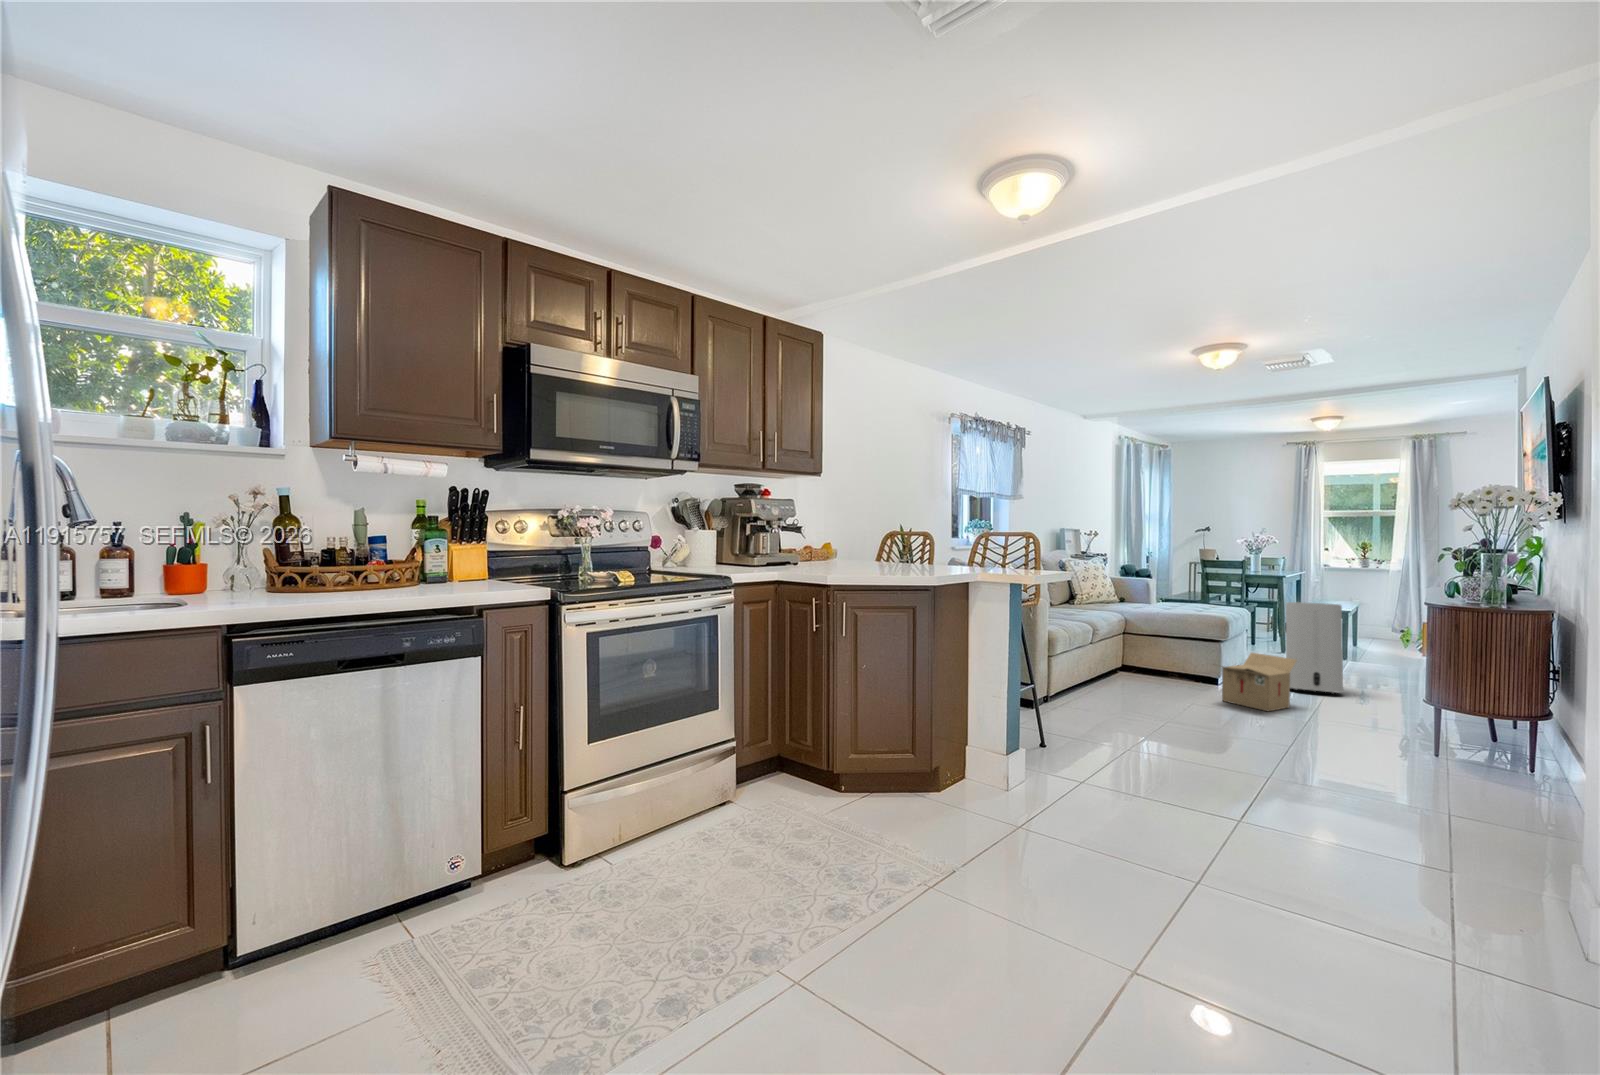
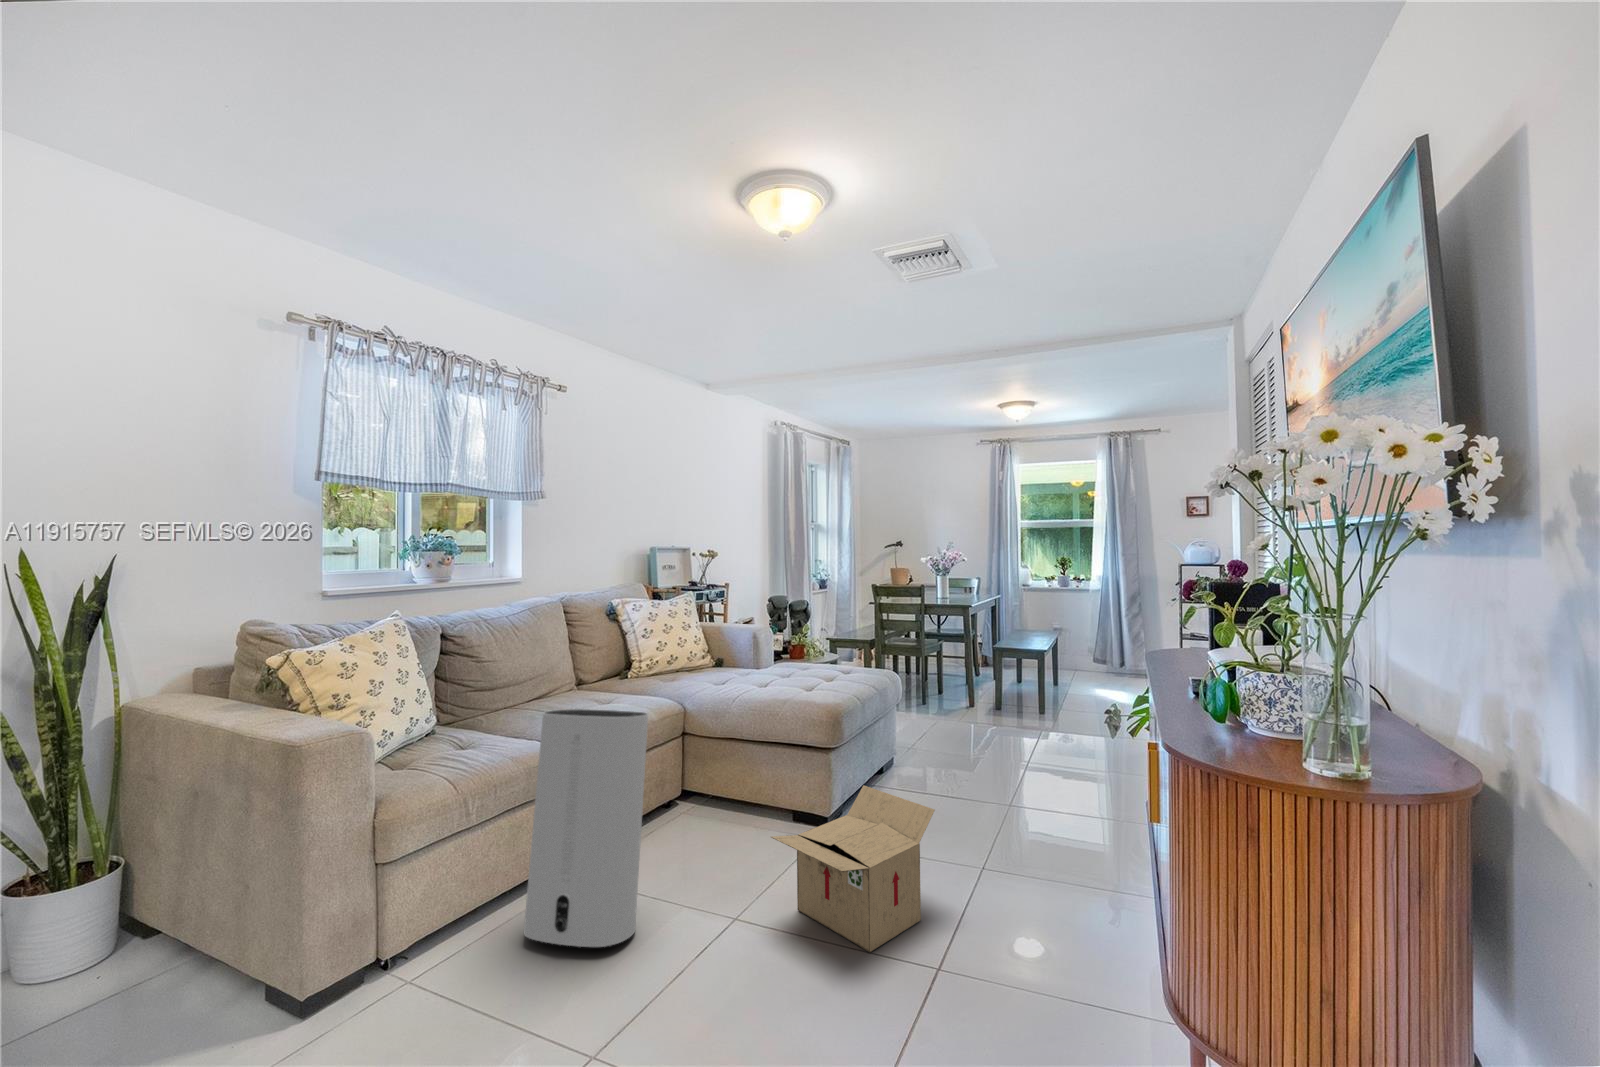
air purifier: present [1286,602,1343,694] -> present [524,709,648,947]

